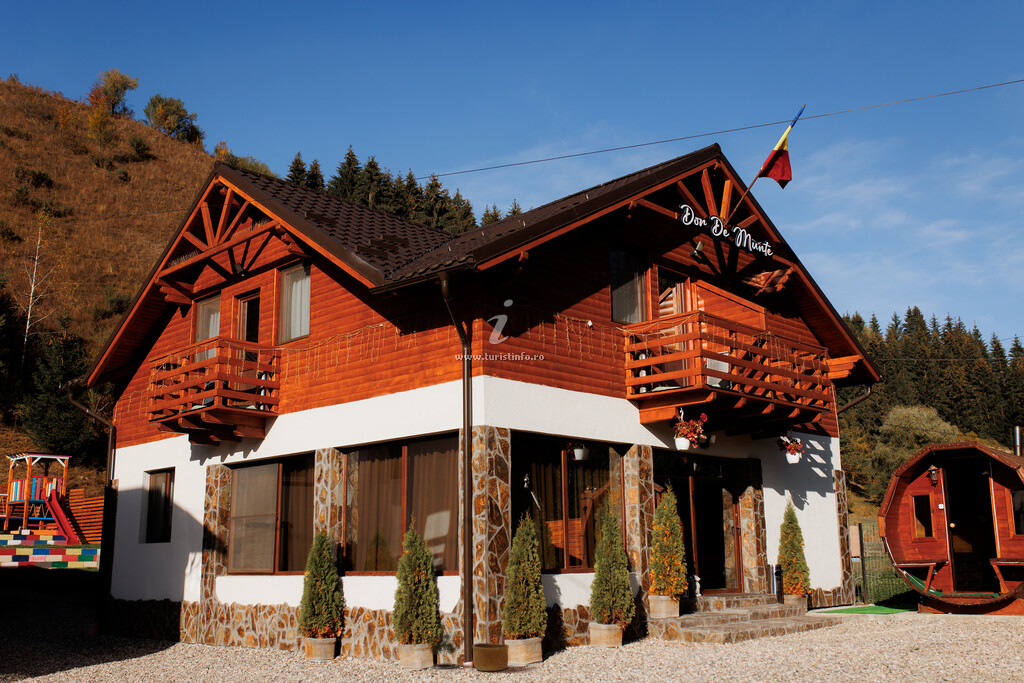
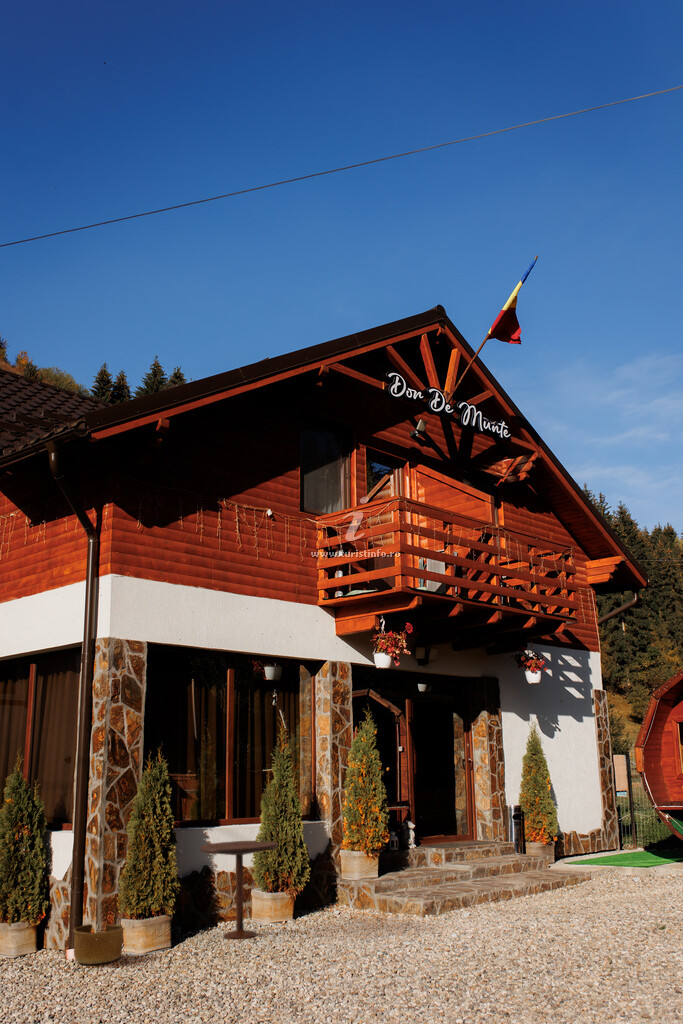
pedestal table: none [553,585,614,658] -> present [200,841,278,939]
potted tree: present [429,622,457,669] -> none [18,891,62,961]

